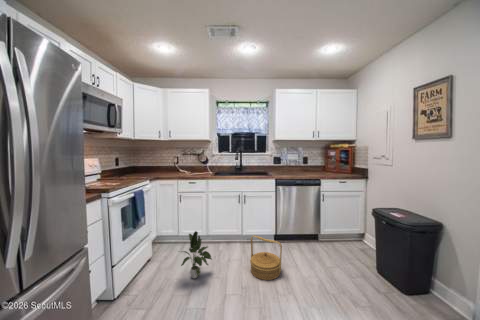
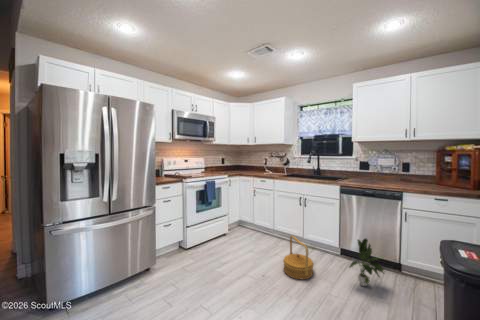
potted plant: present [181,231,212,279] -> present [349,238,384,286]

